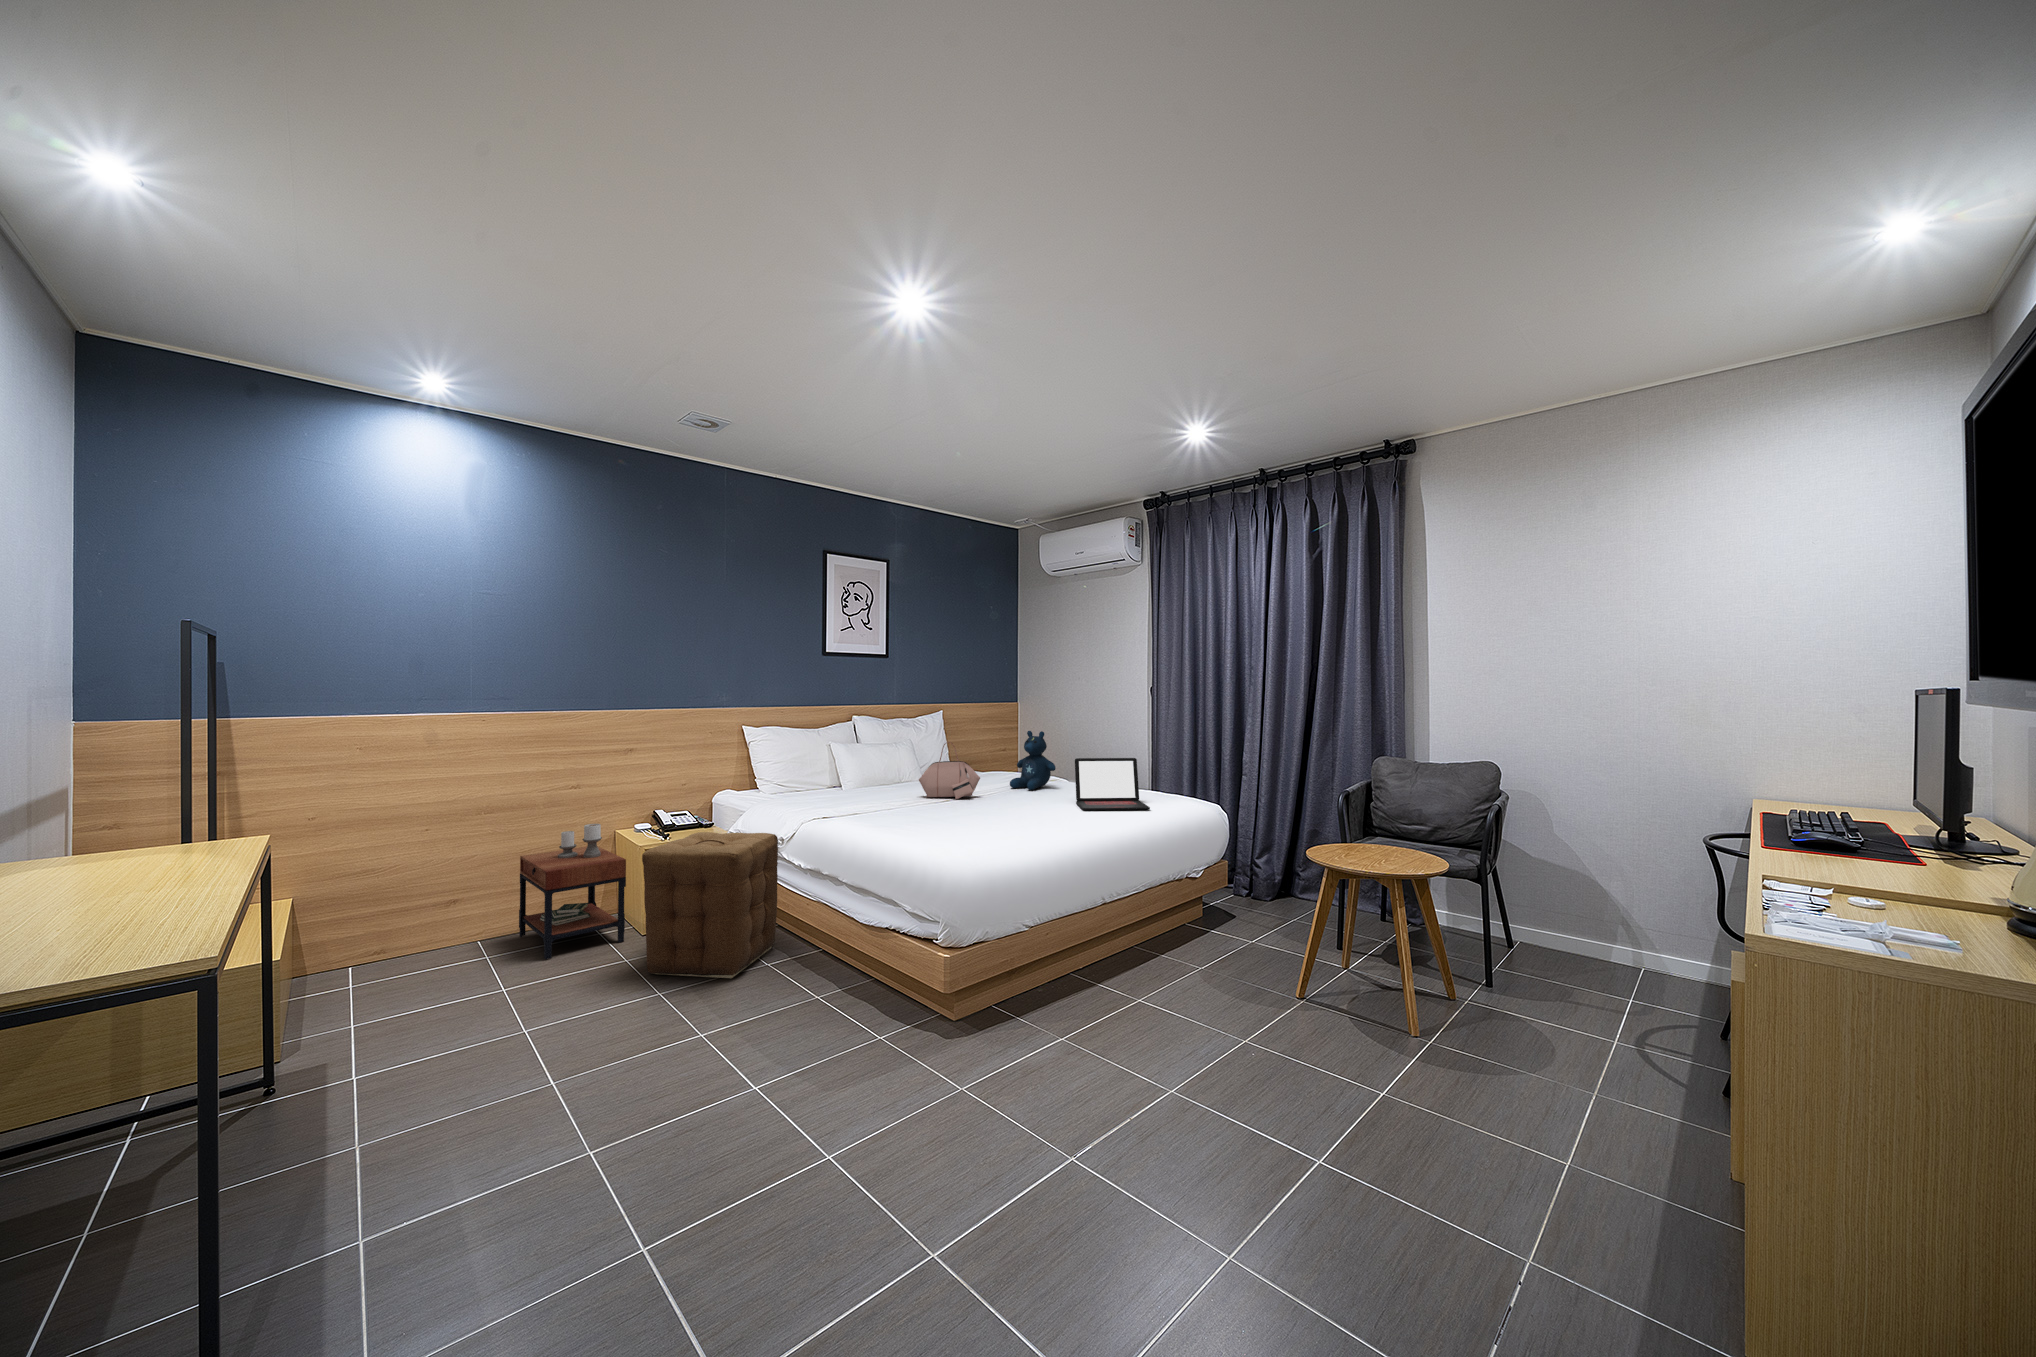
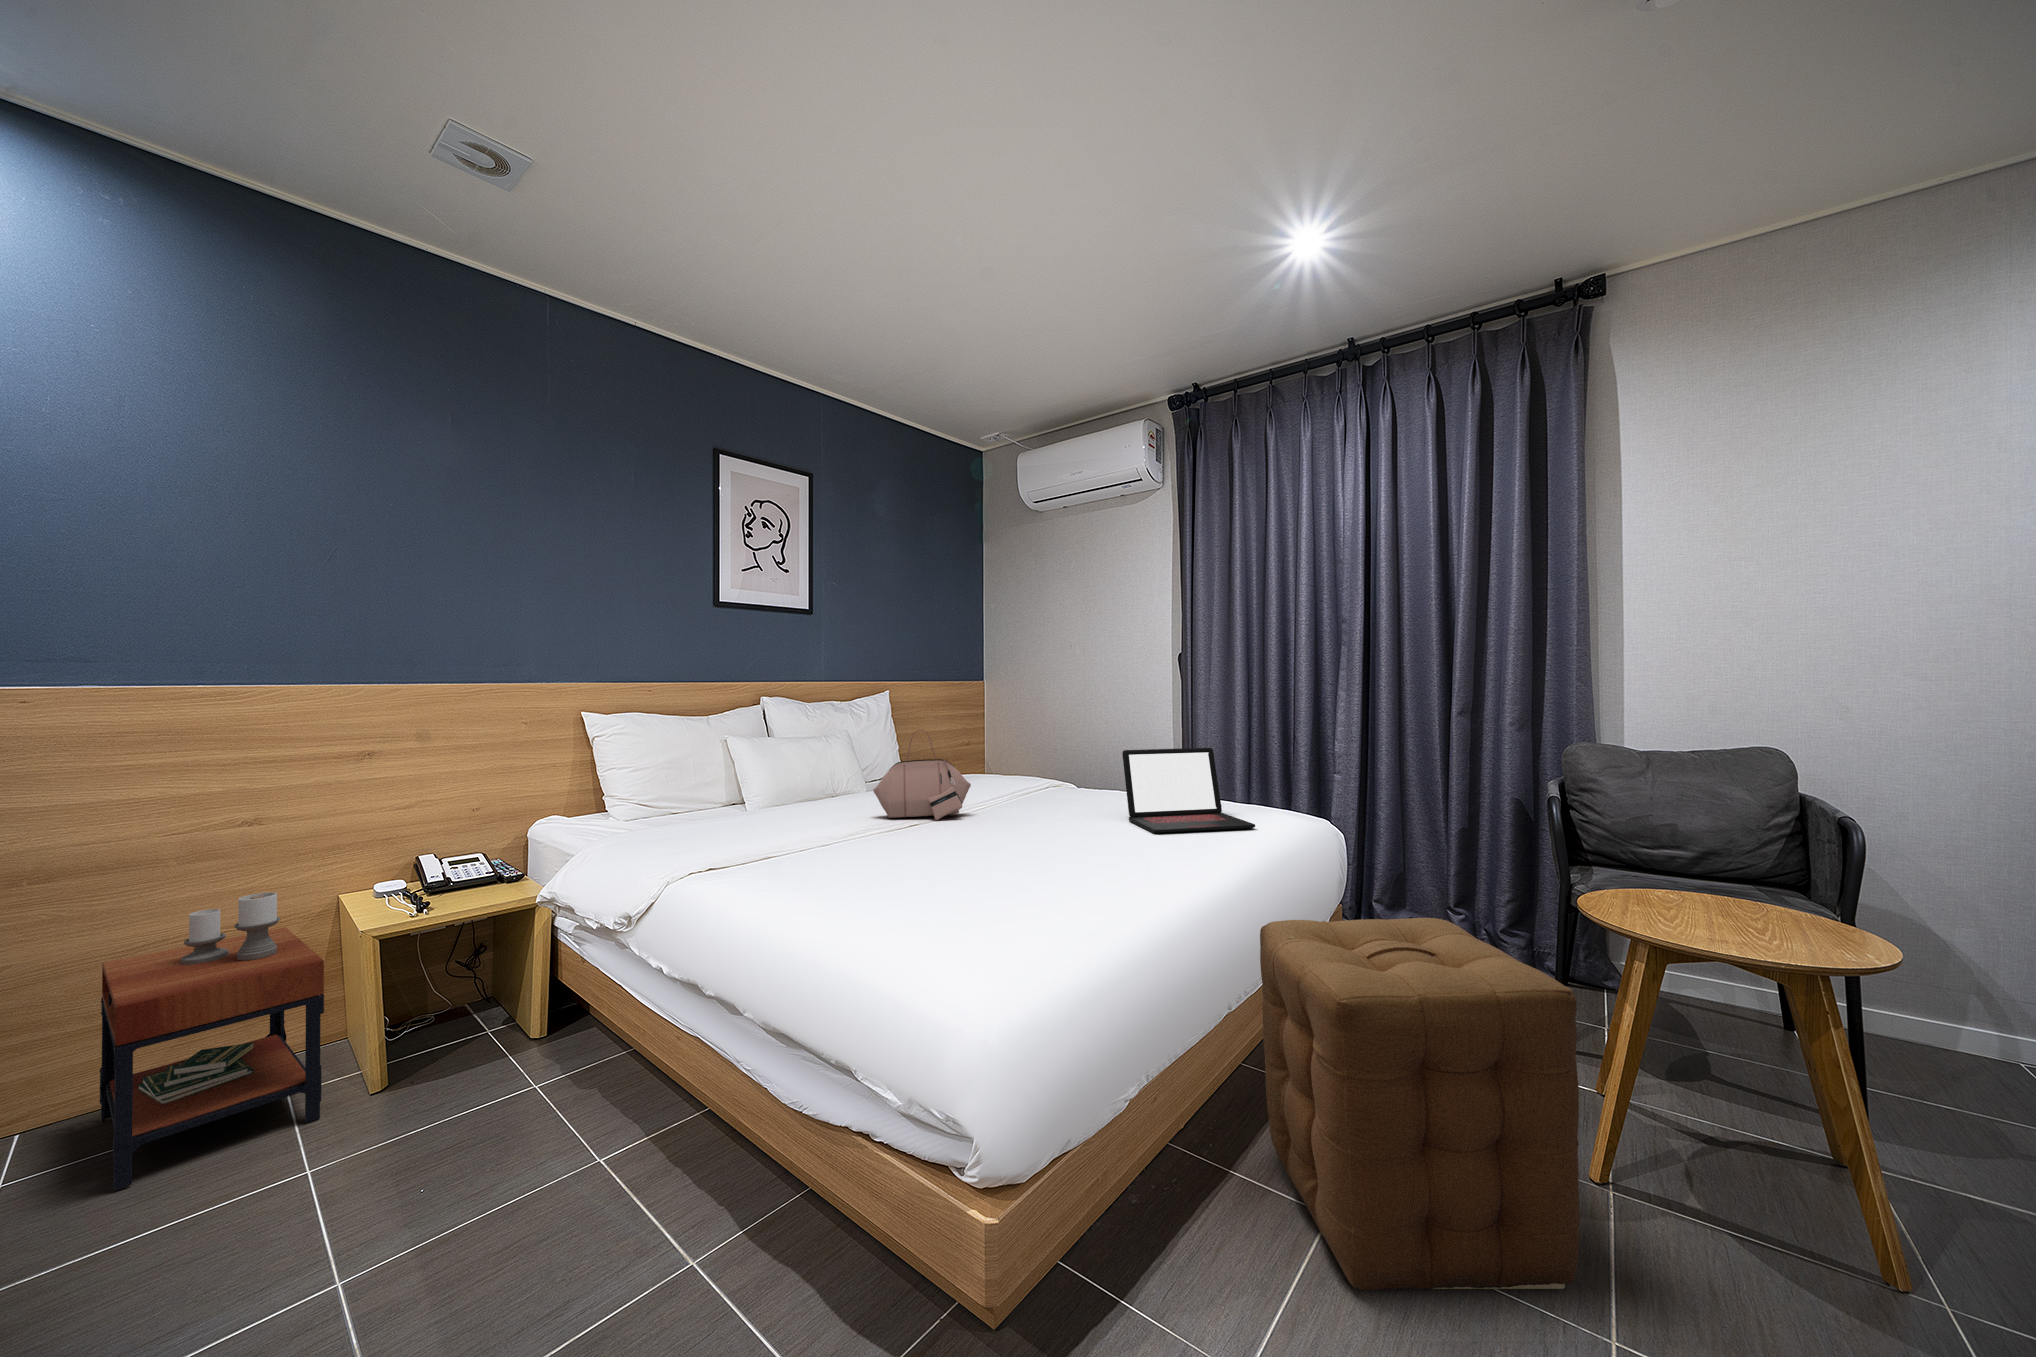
stuffed bear: present [1010,731,1056,790] -> none [1004,713,1072,801]
ottoman: present [642,832,778,978] -> present [1260,918,1580,1291]

